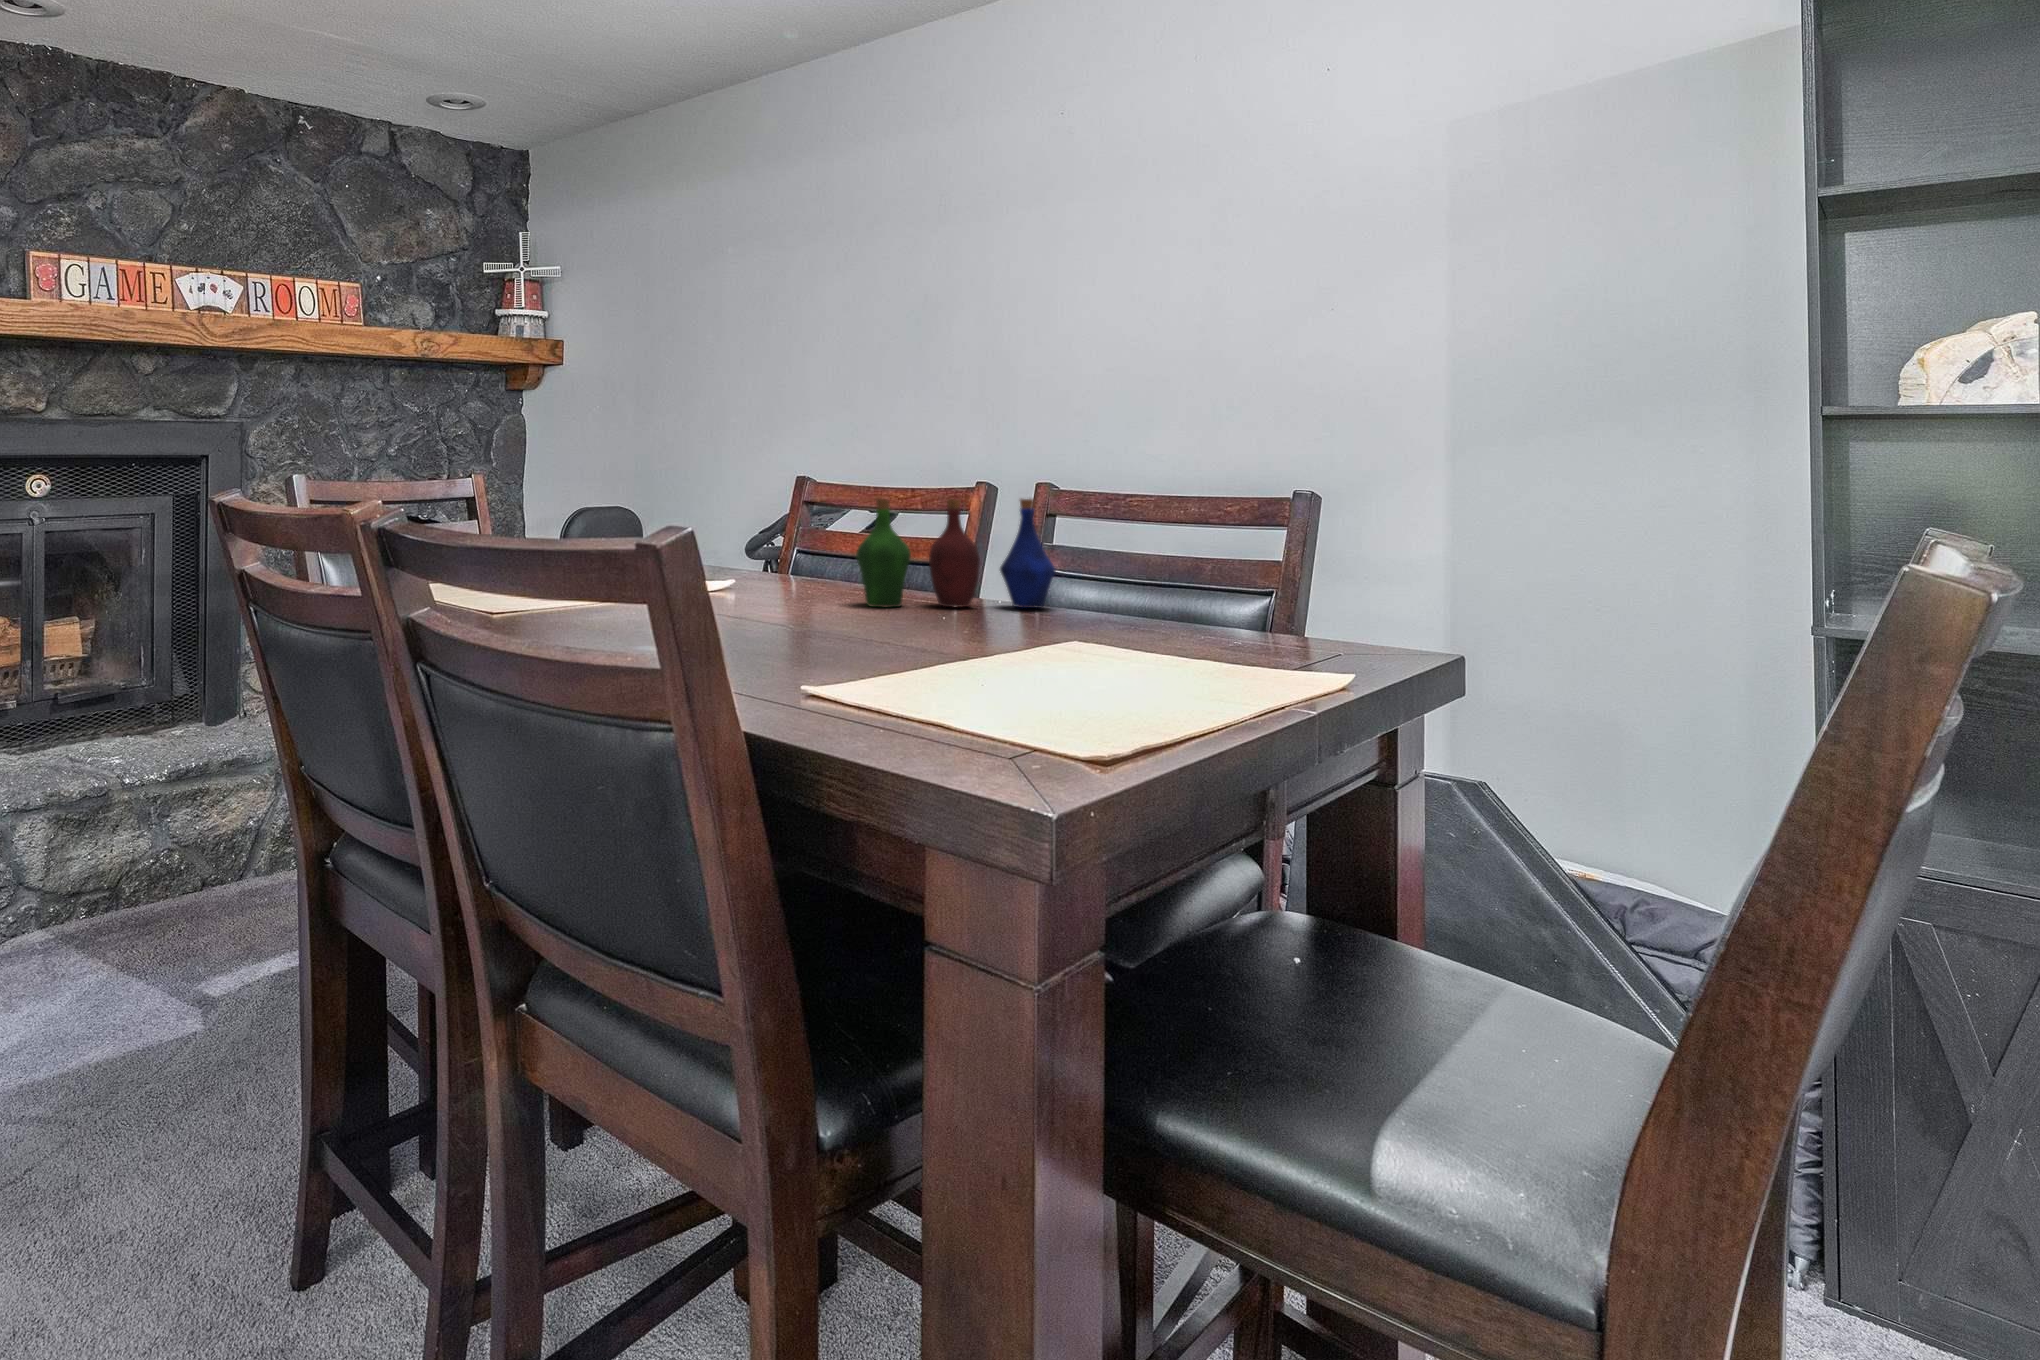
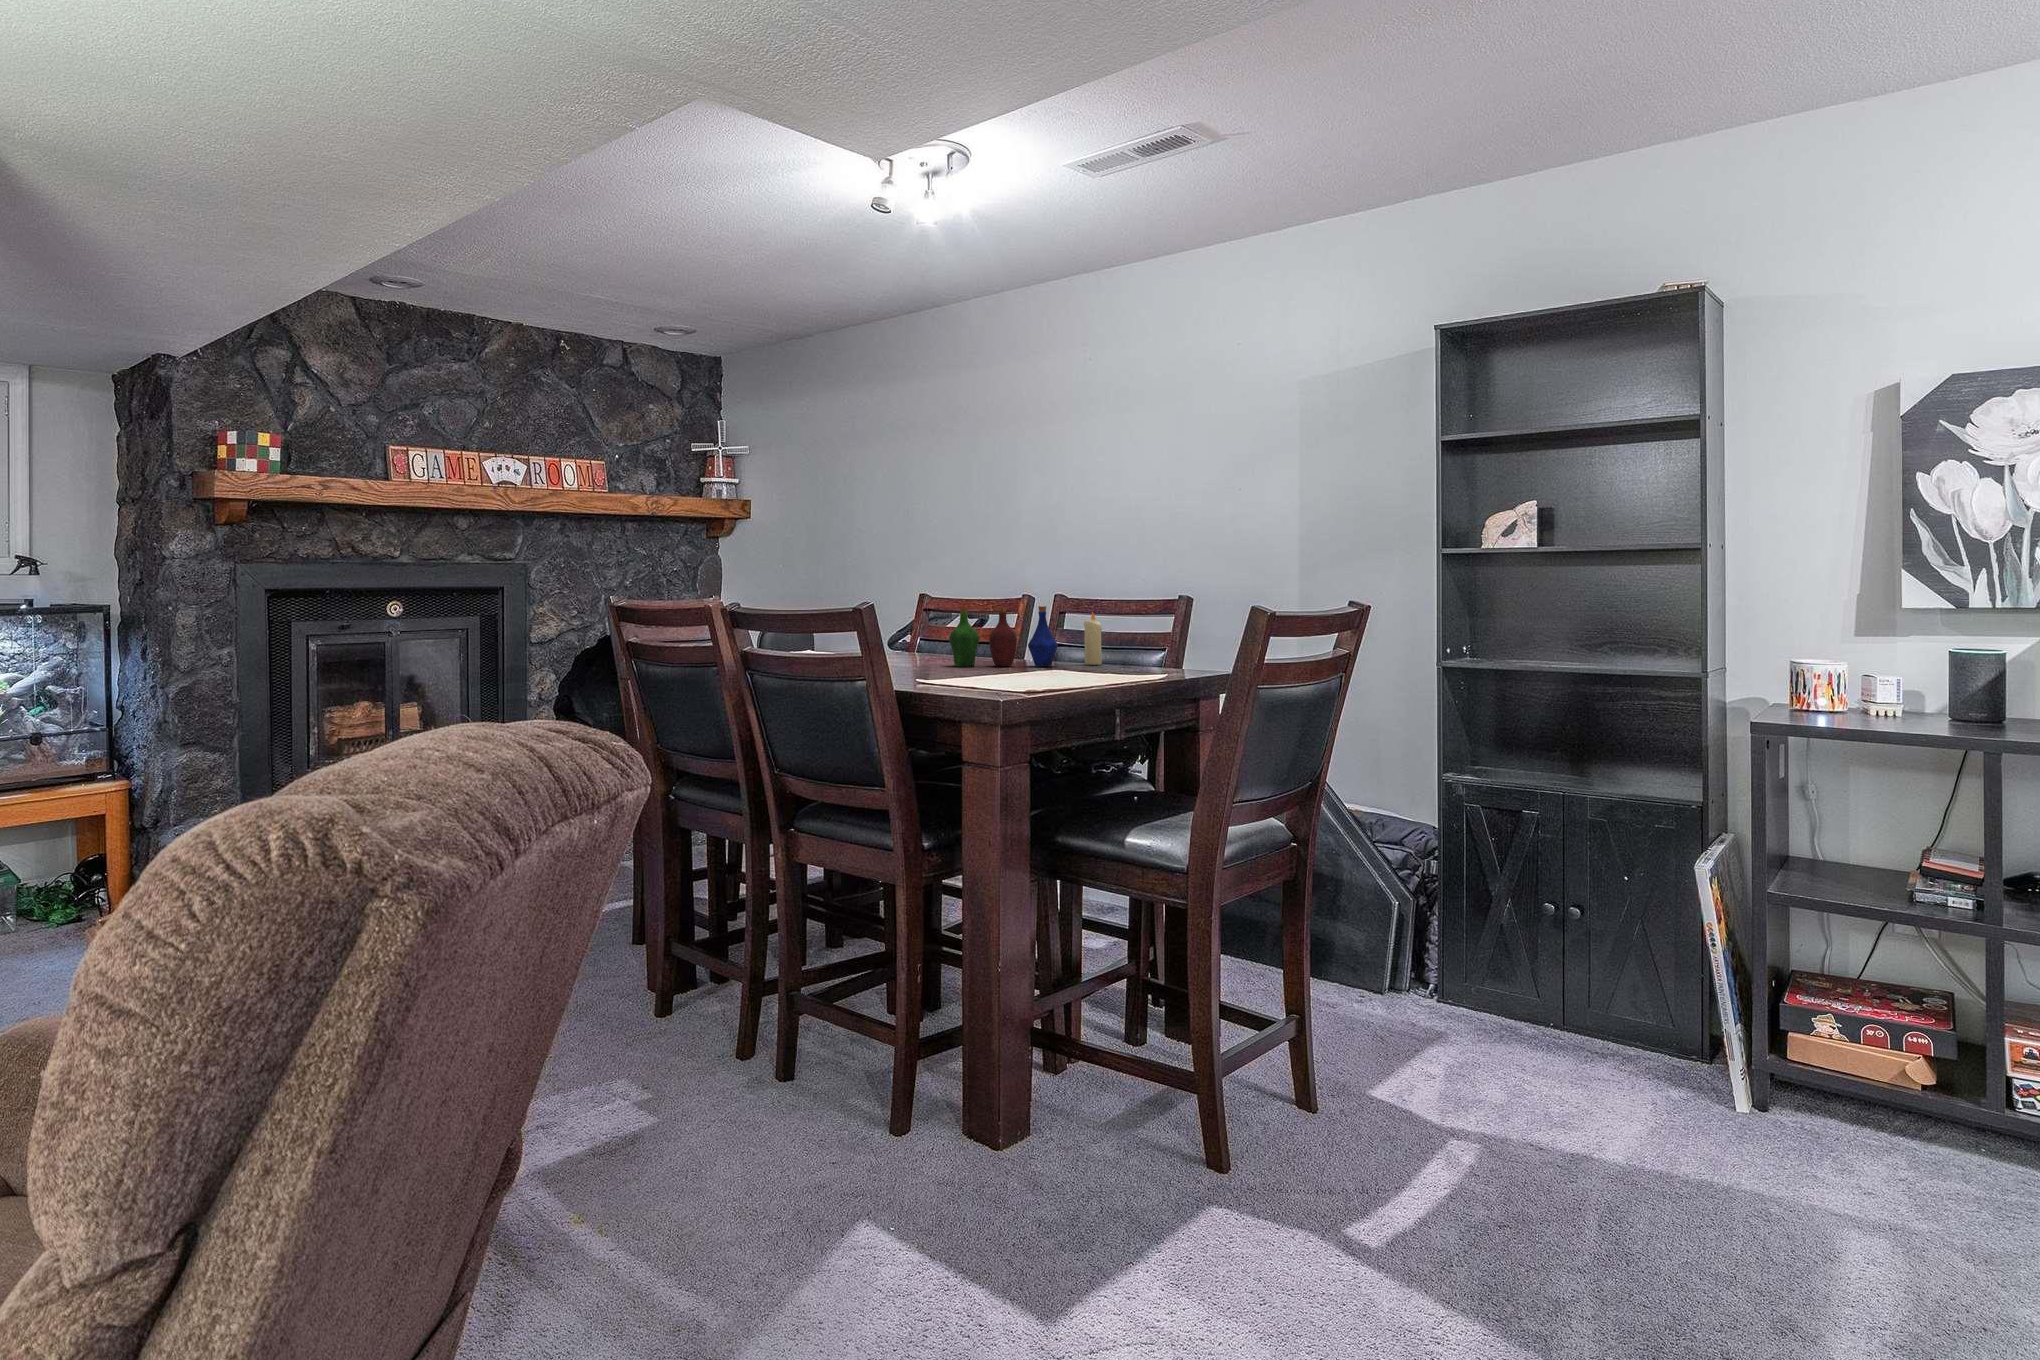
candle: none [1096,508,1131,604] -> present [1084,612,1102,665]

